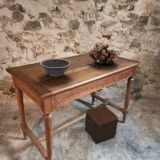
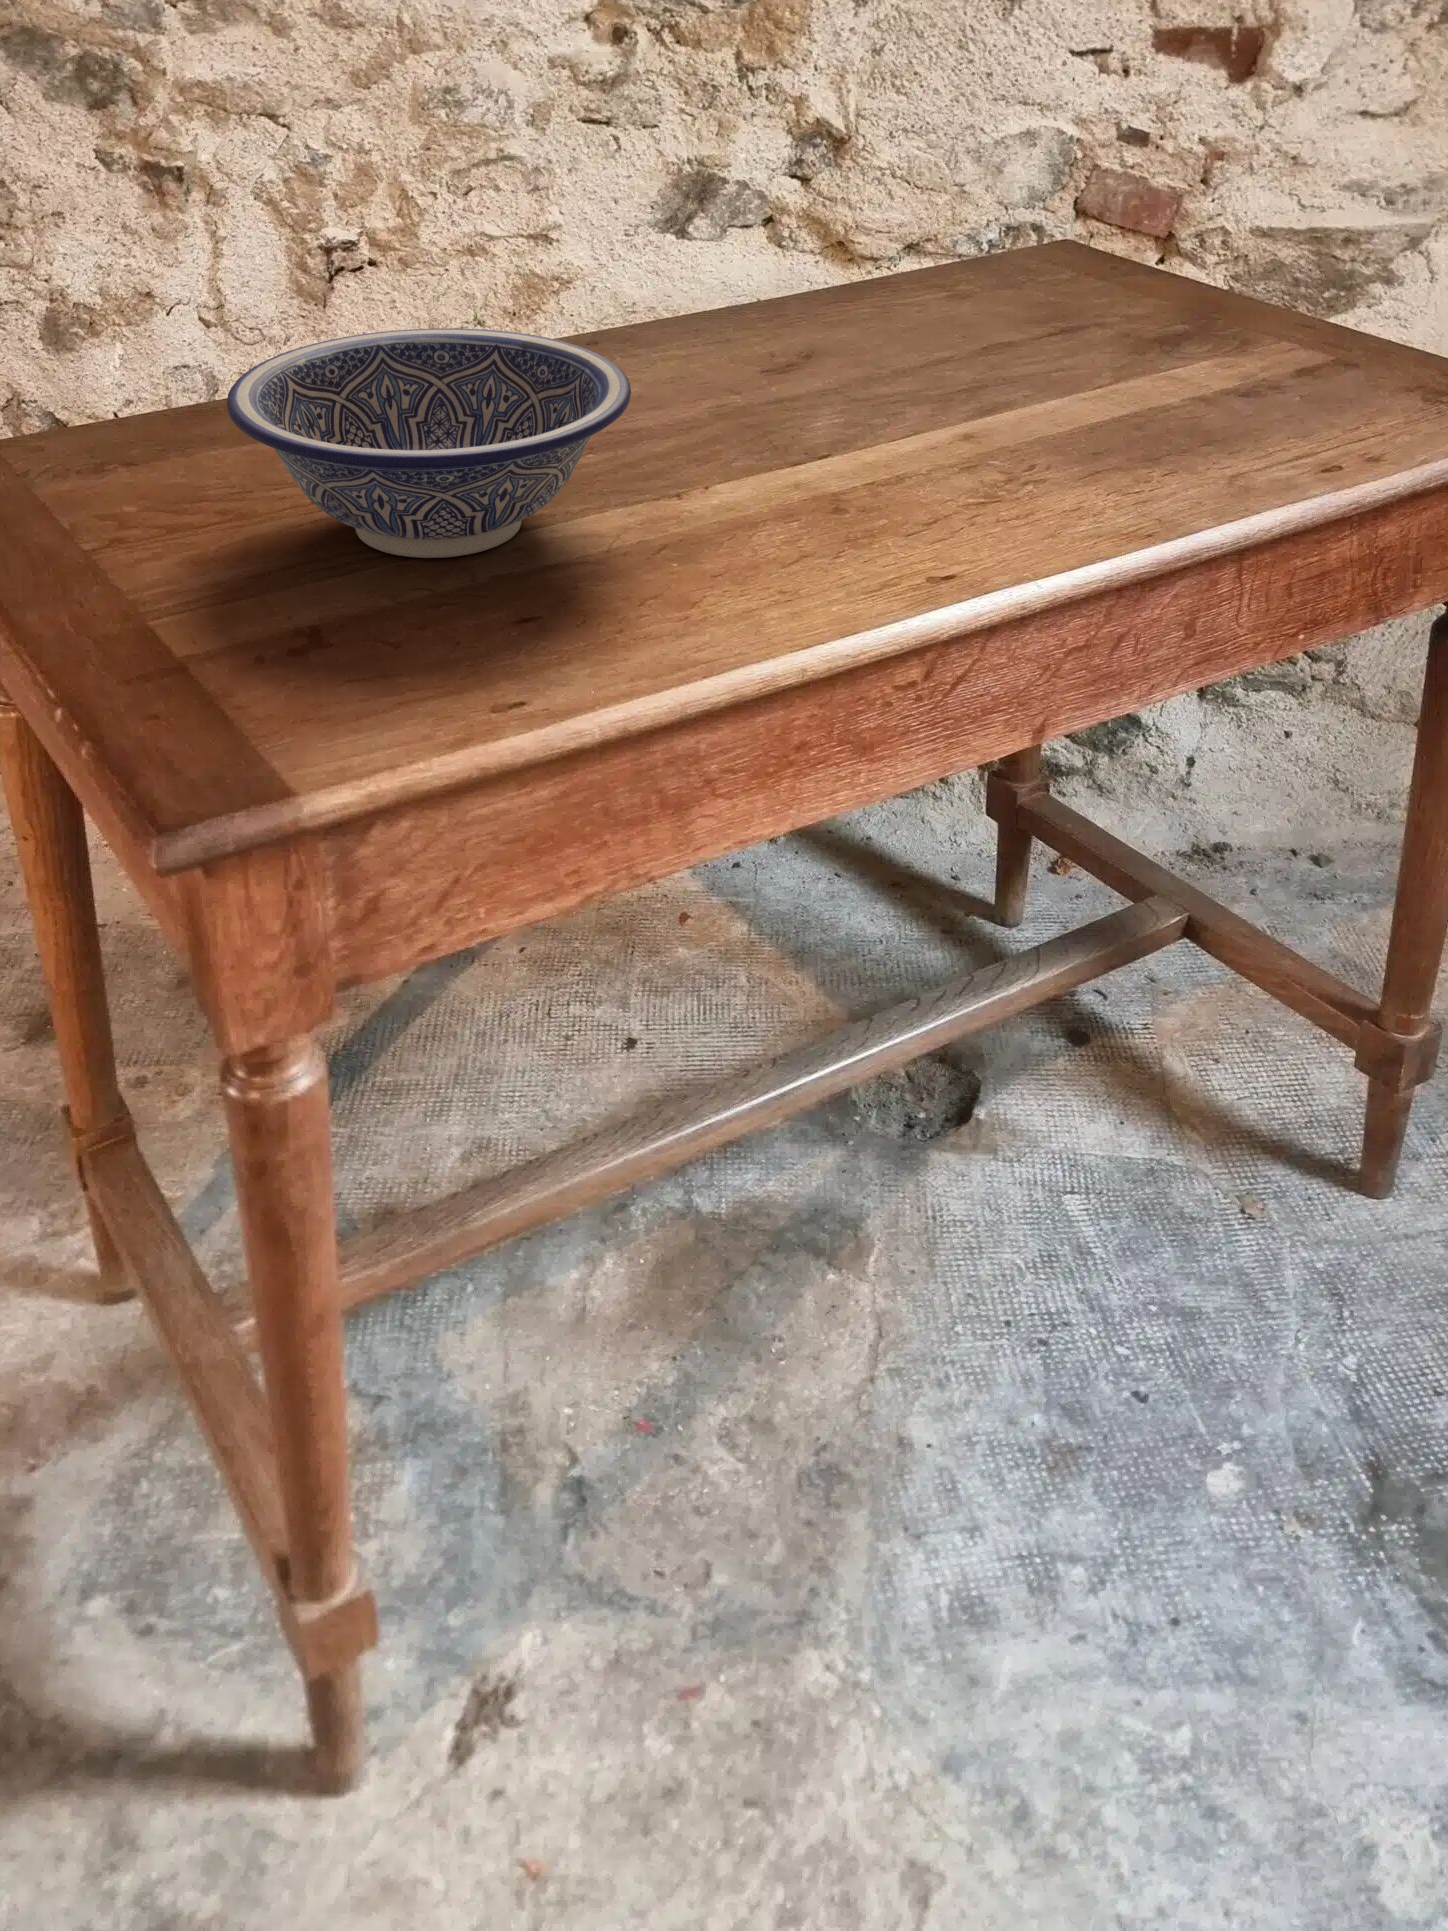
flower arrangement: present [87,43,116,64] -> none [884,133,1278,408]
footstool: present [85,105,118,144] -> none [851,939,1272,1436]

